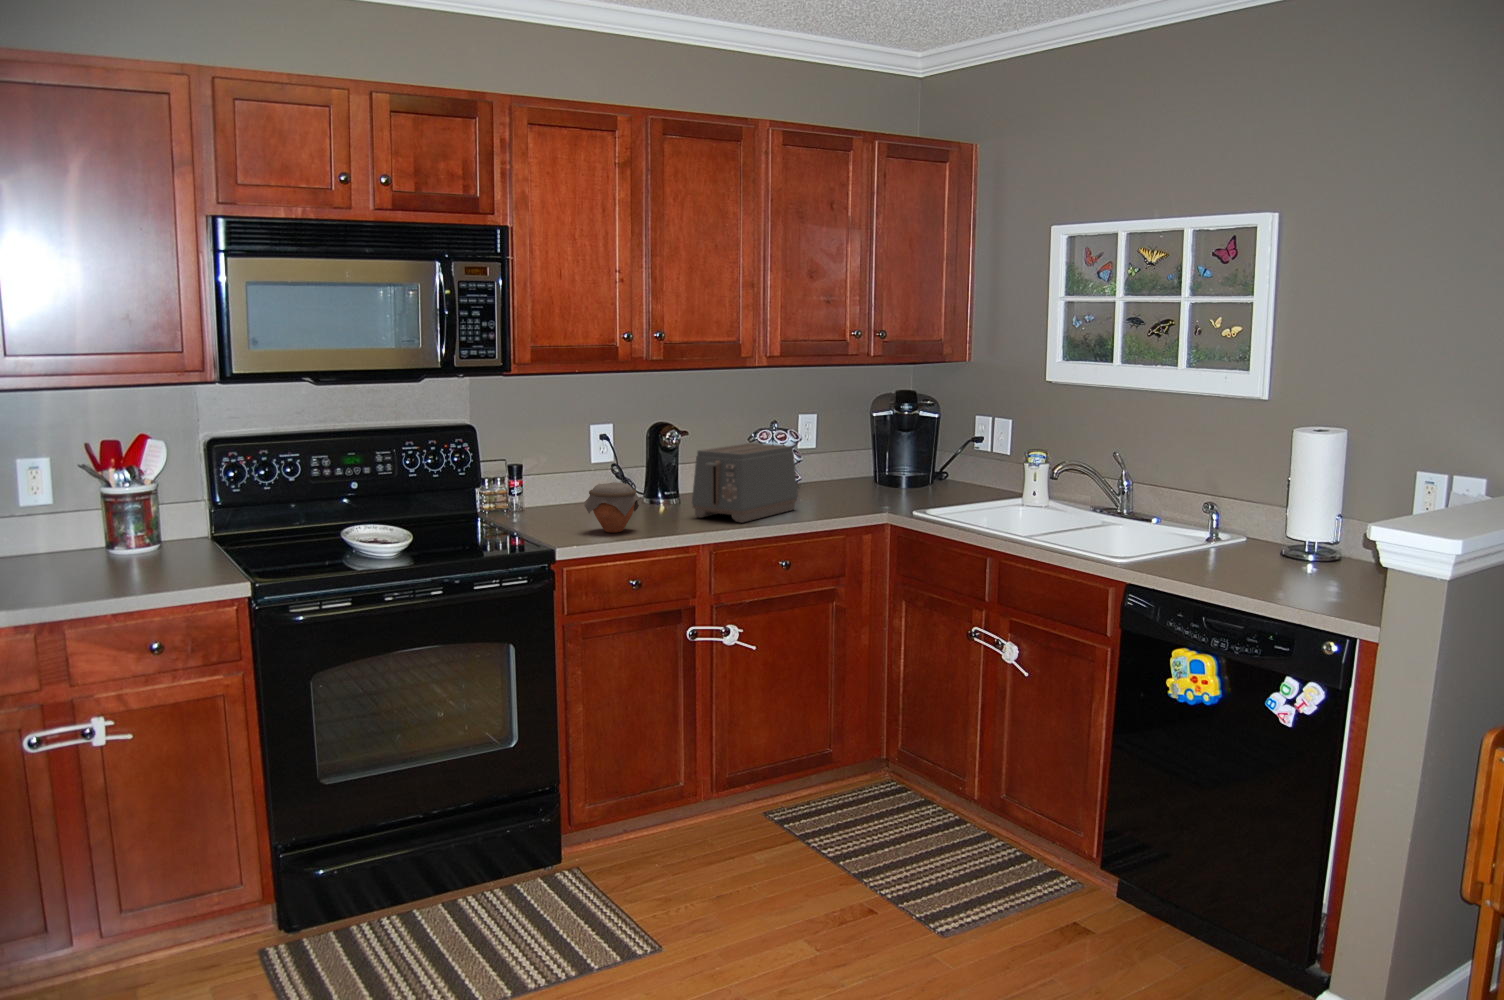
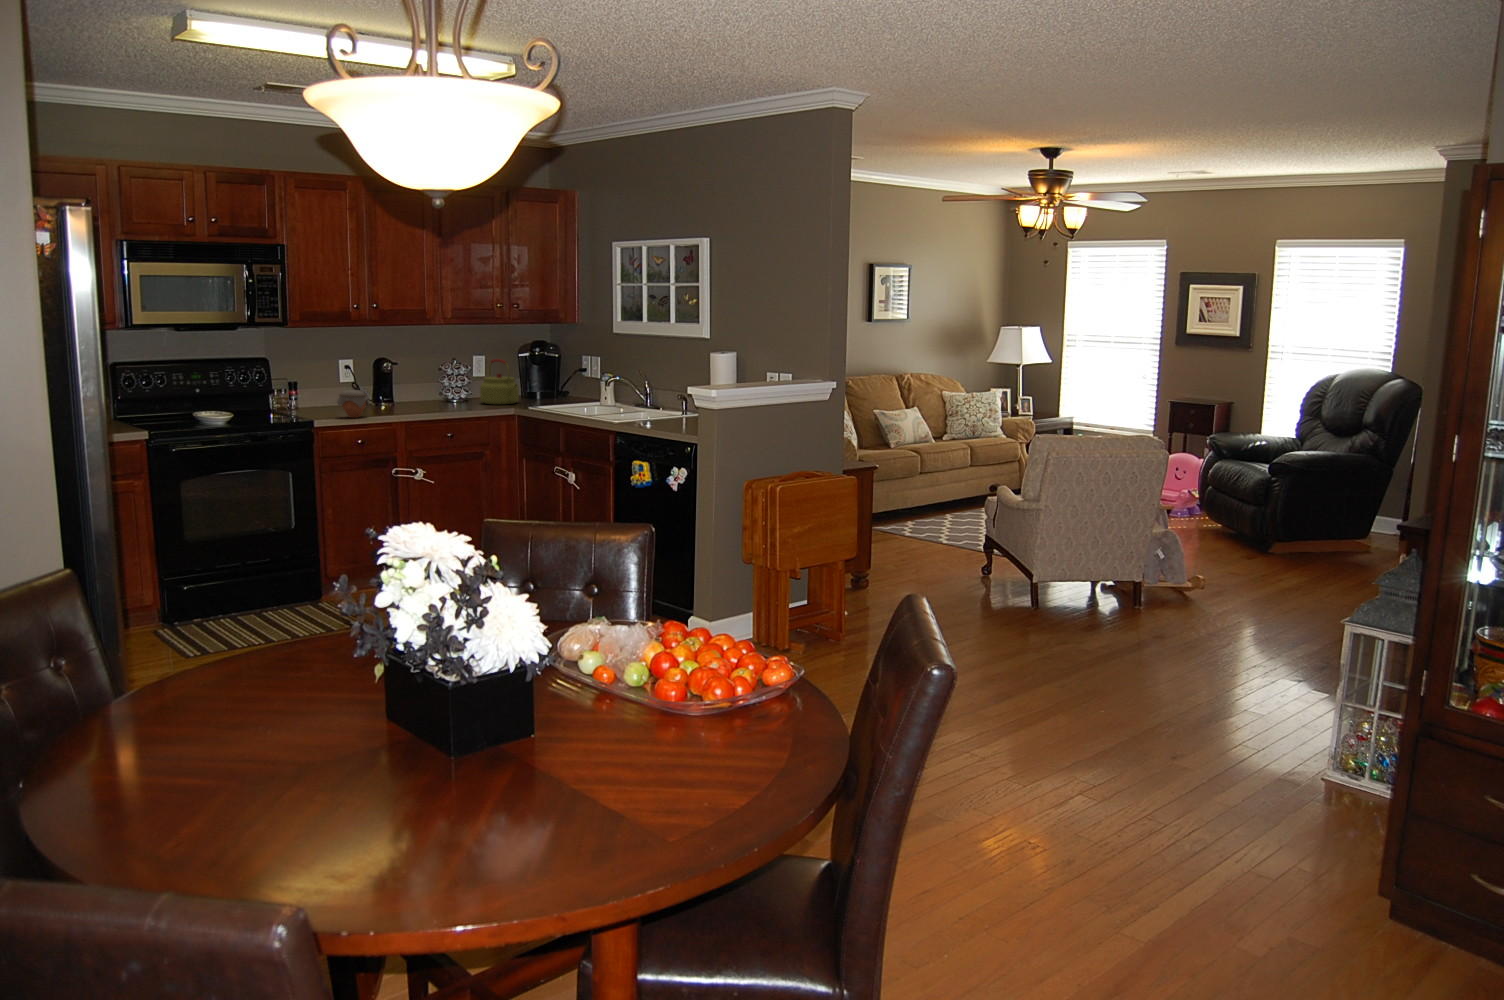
kettle: none [814,424,881,501] -> present [480,359,519,404]
toaster: present [692,443,798,523] -> none [401,369,467,413]

